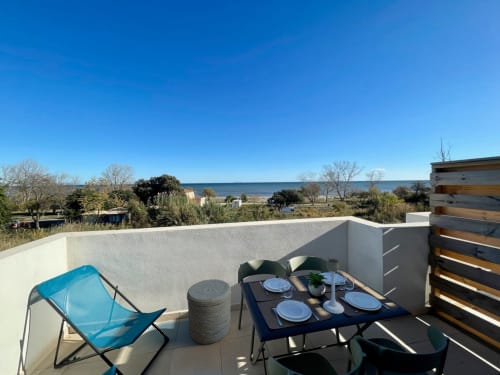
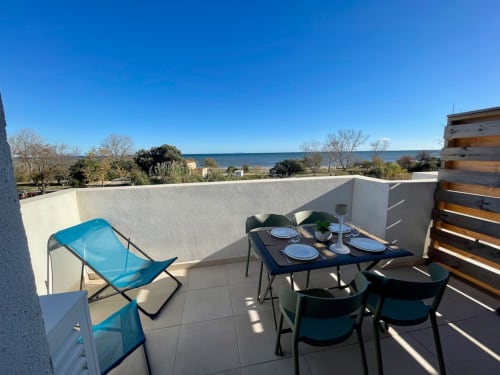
woven basket: present [187,279,231,344] -> none [196,234,238,288]

